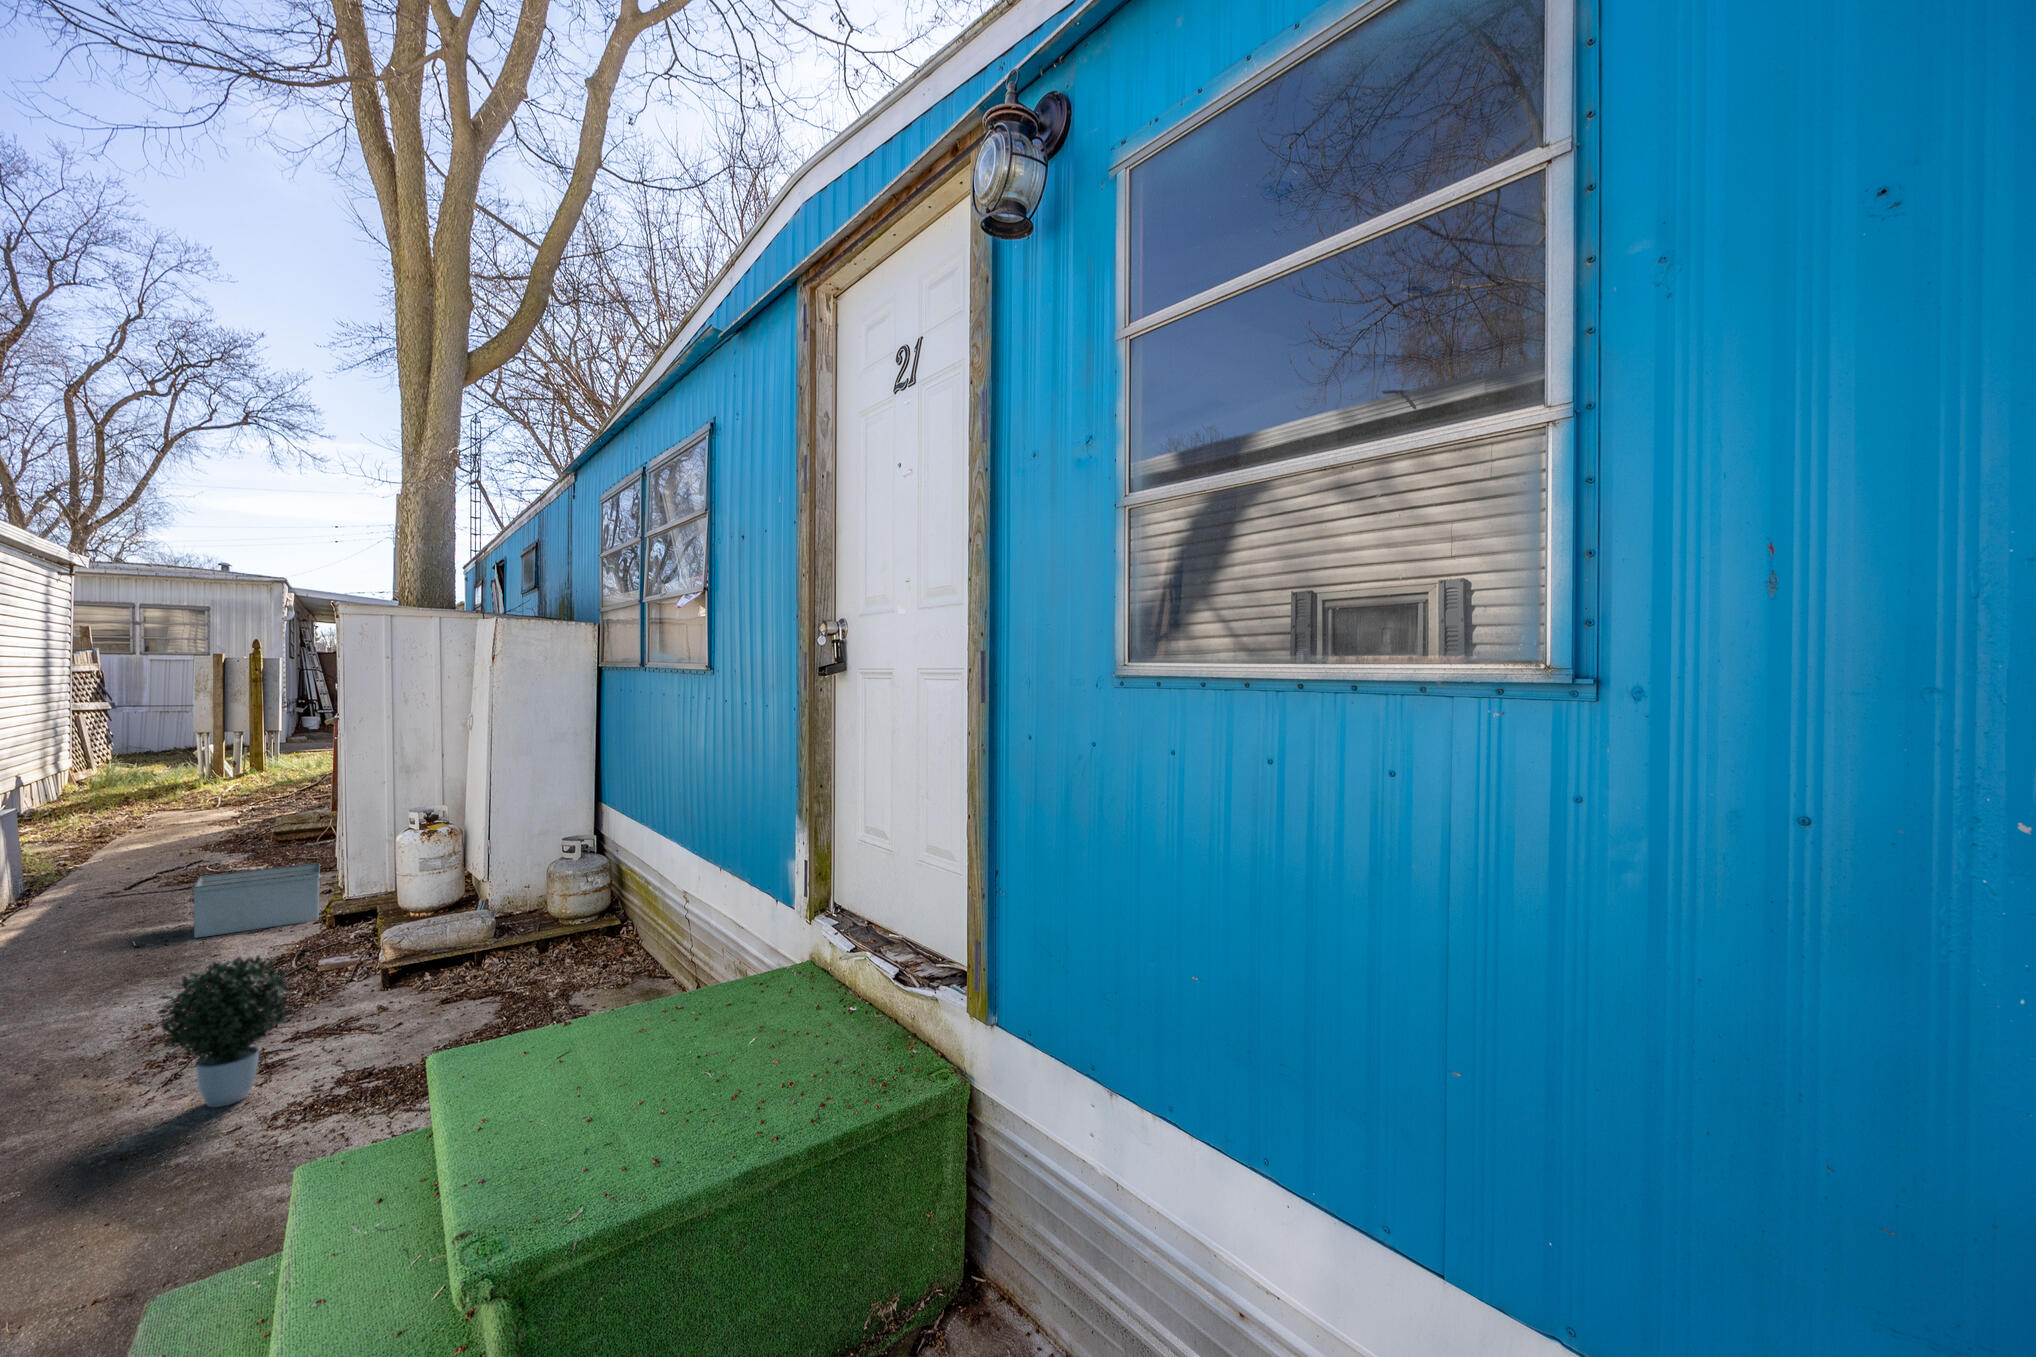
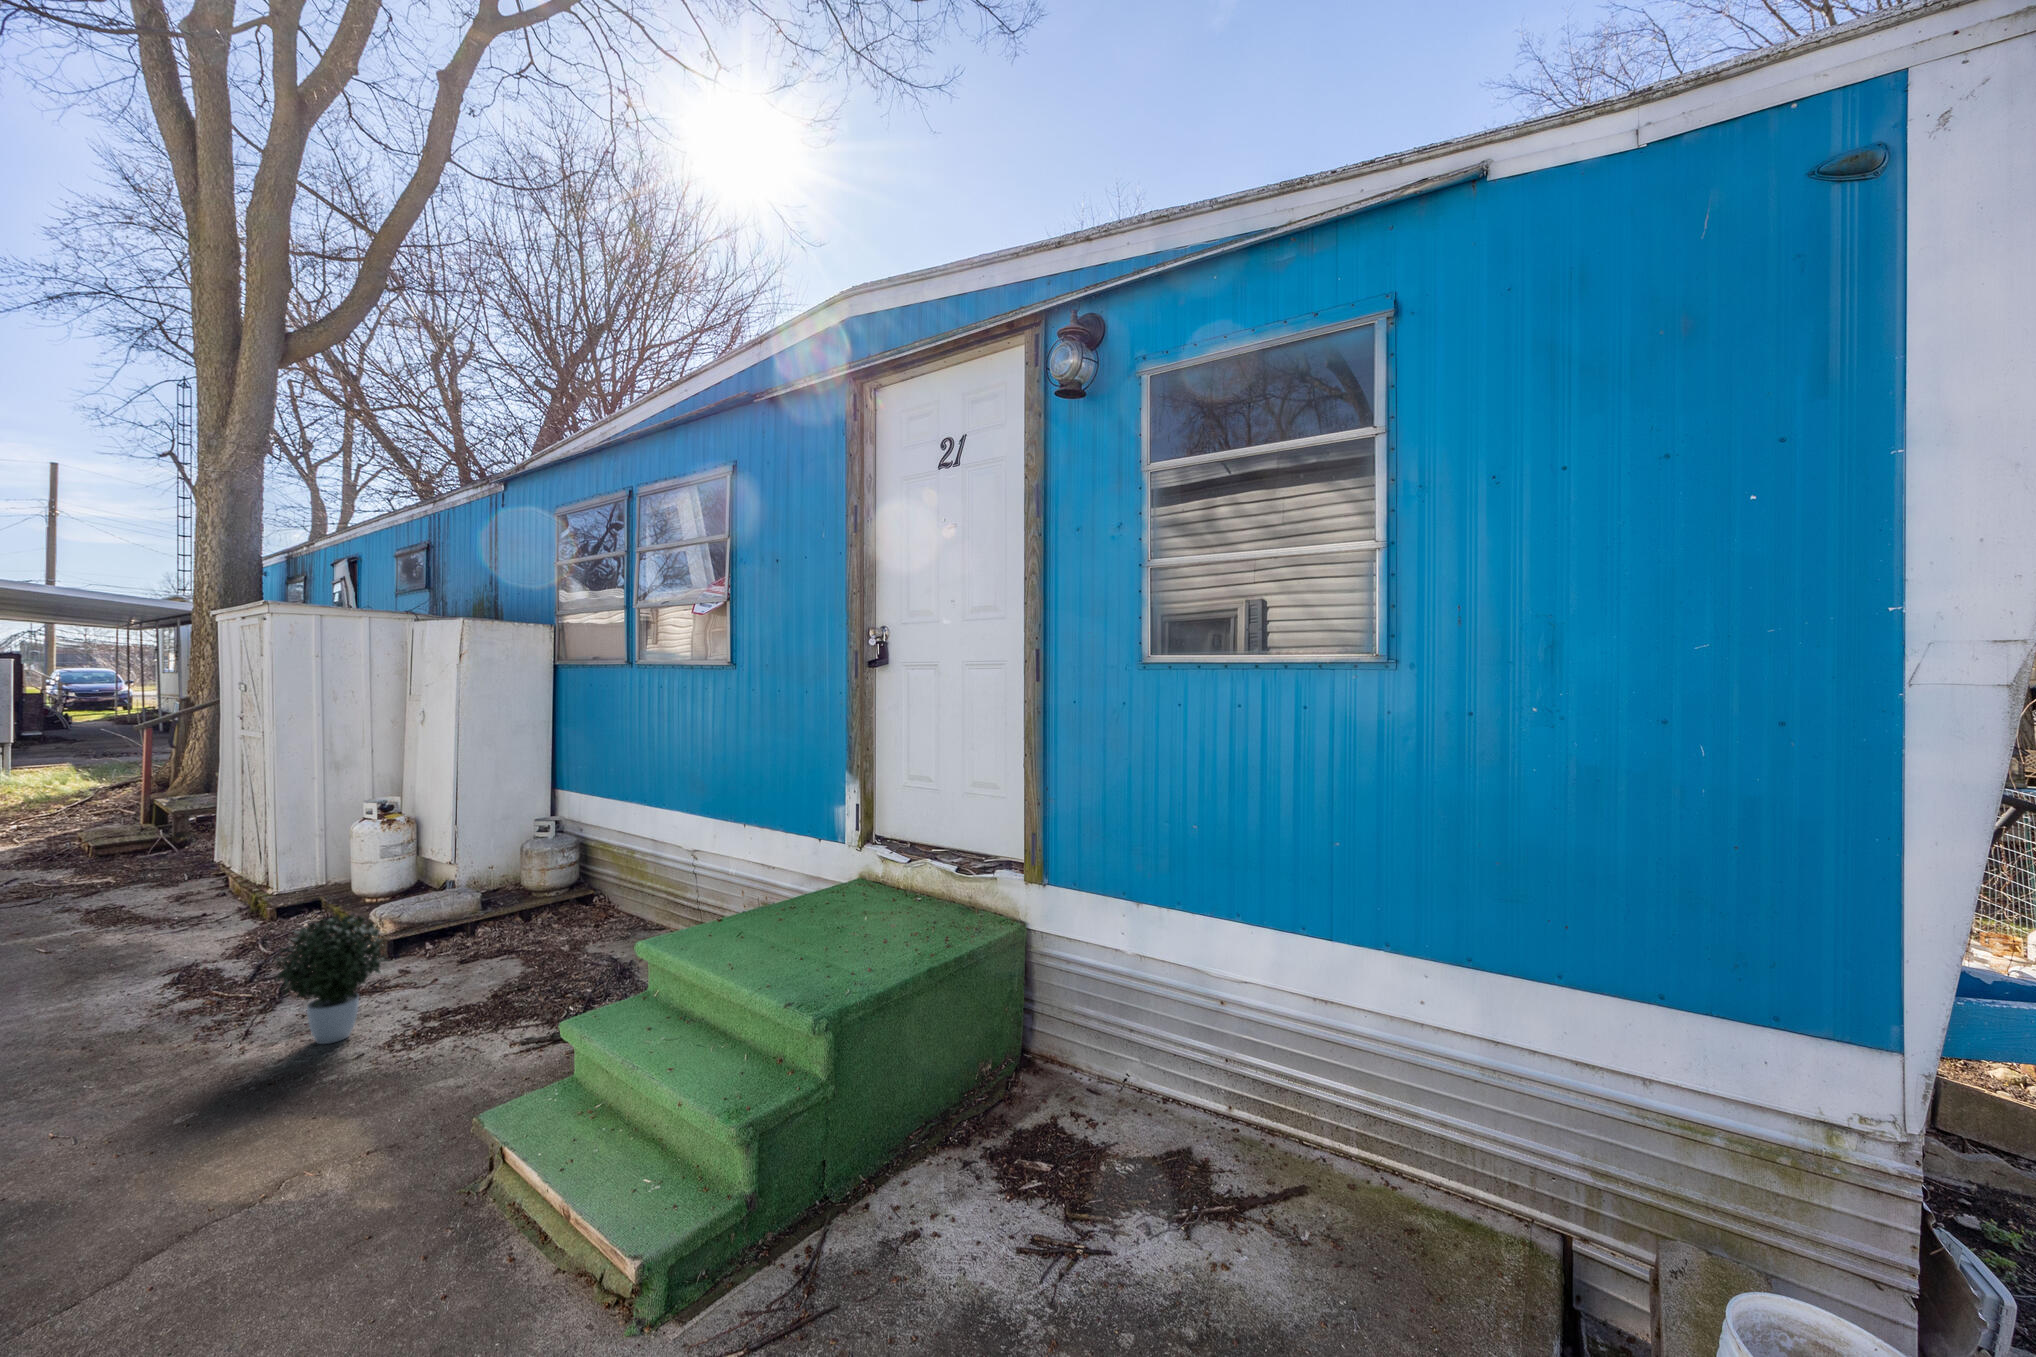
storage bin: present [193,863,321,938] -> none [108,860,250,938]

